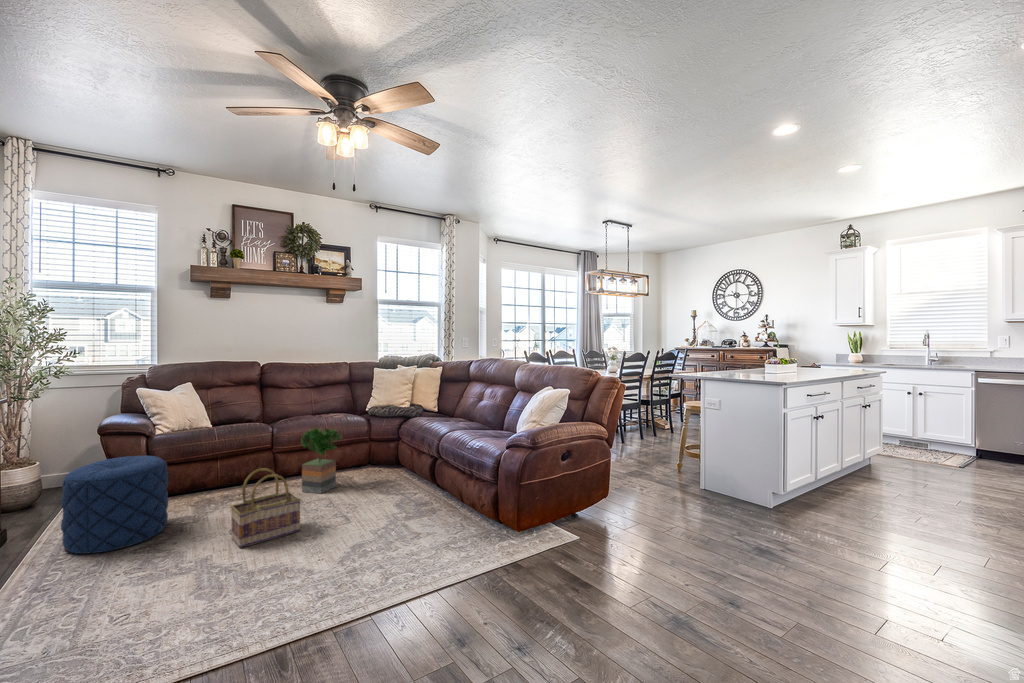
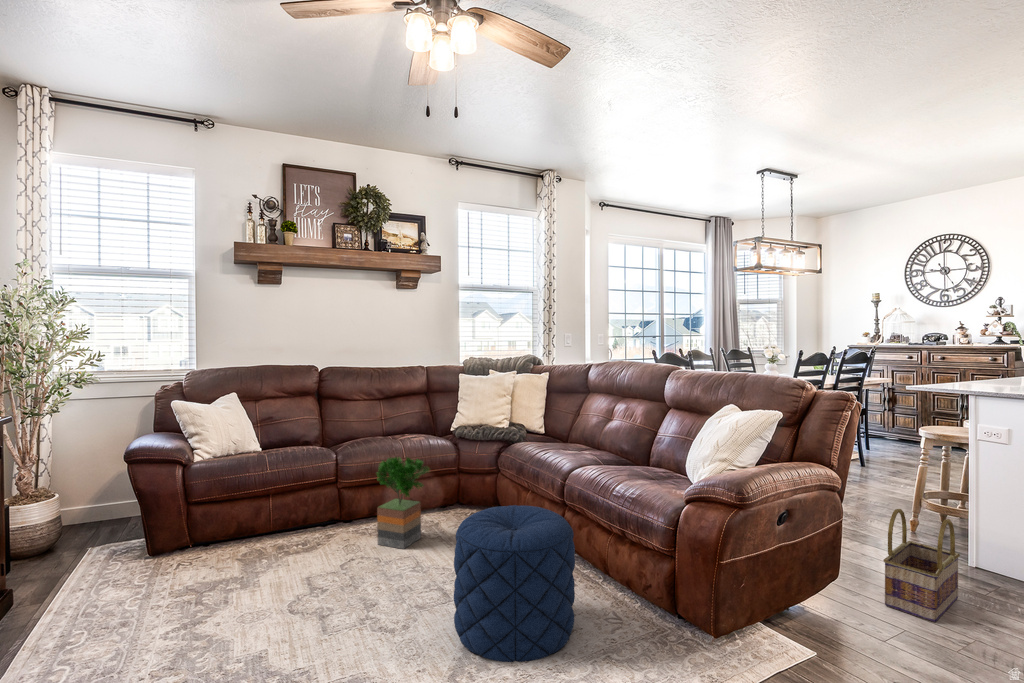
pouf: present [61,456,168,554] -> present [454,505,575,662]
basket: present [231,468,301,548] -> present [883,509,960,622]

